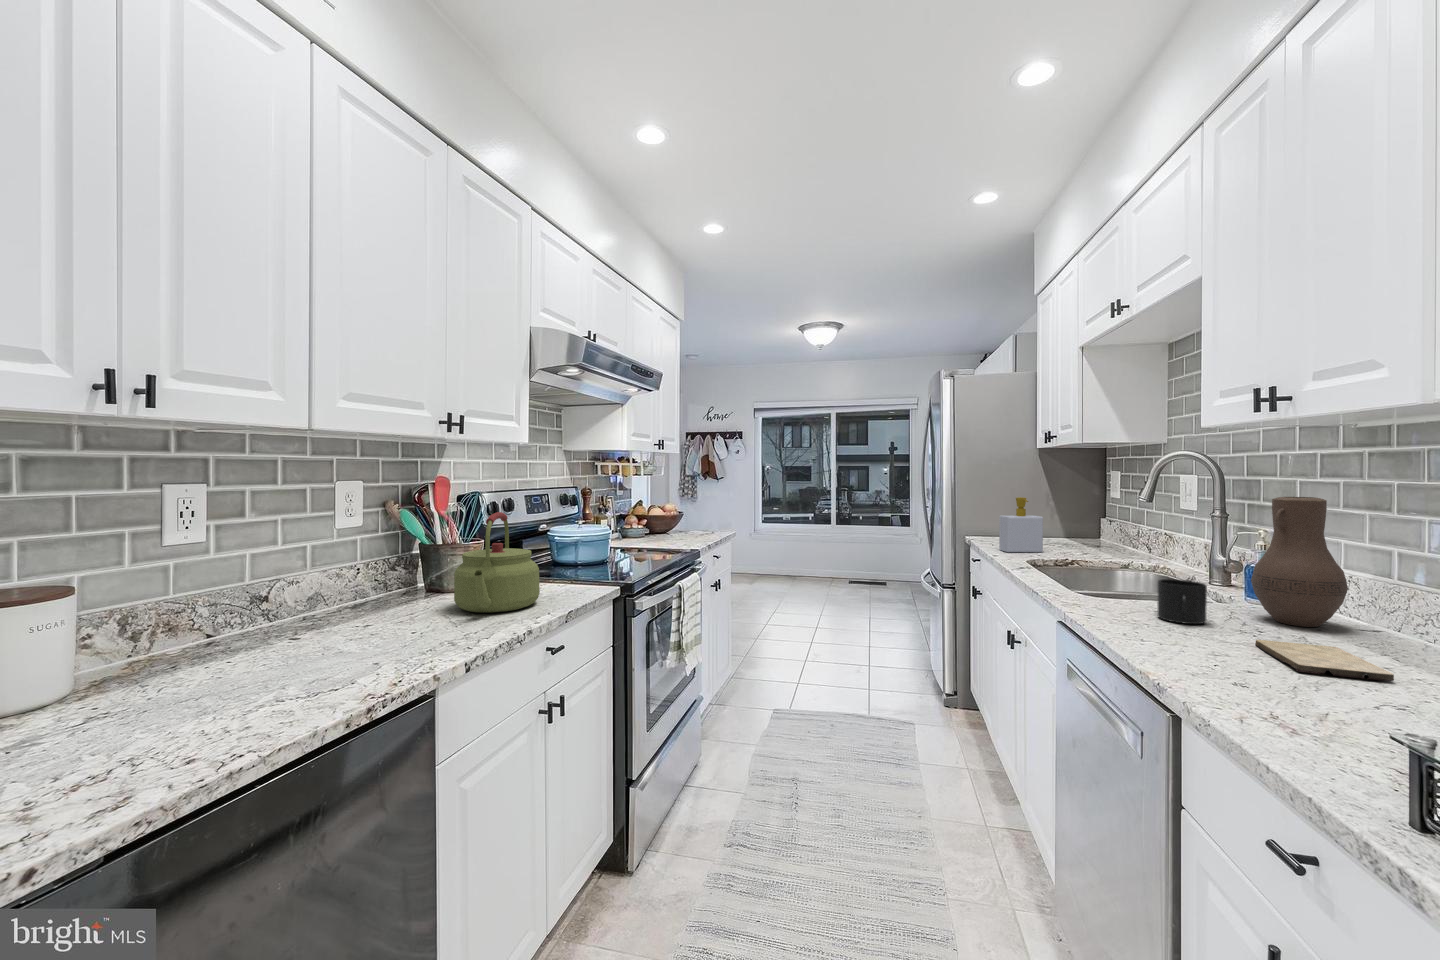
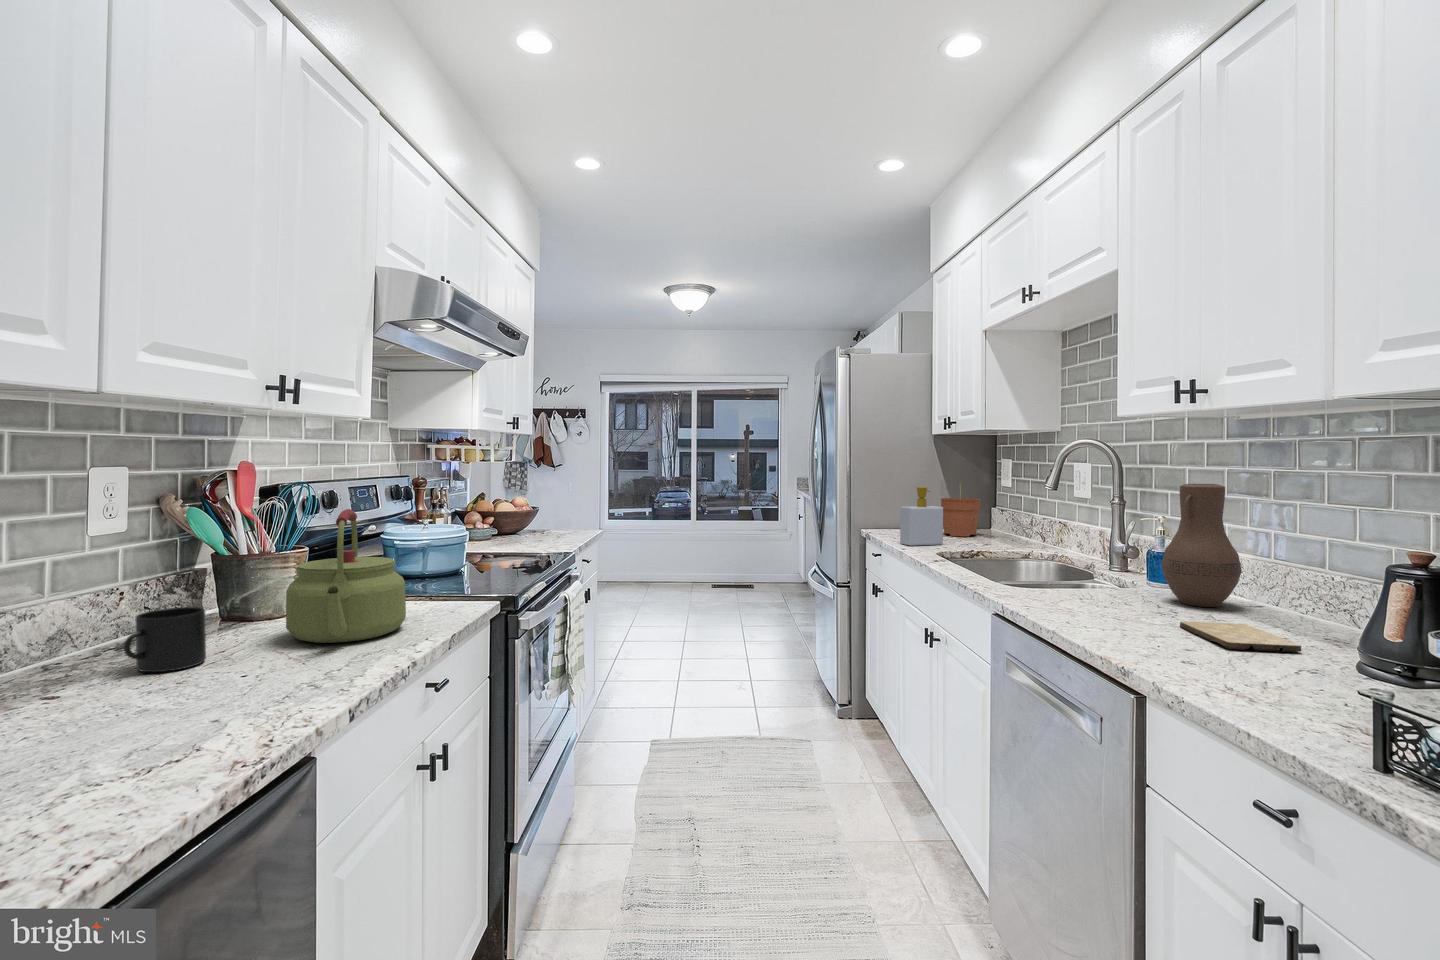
plant pot: none [1046,492,1088,545] -> present [941,481,981,536]
mug: present [1157,579,1207,624] -> present [124,607,206,672]

